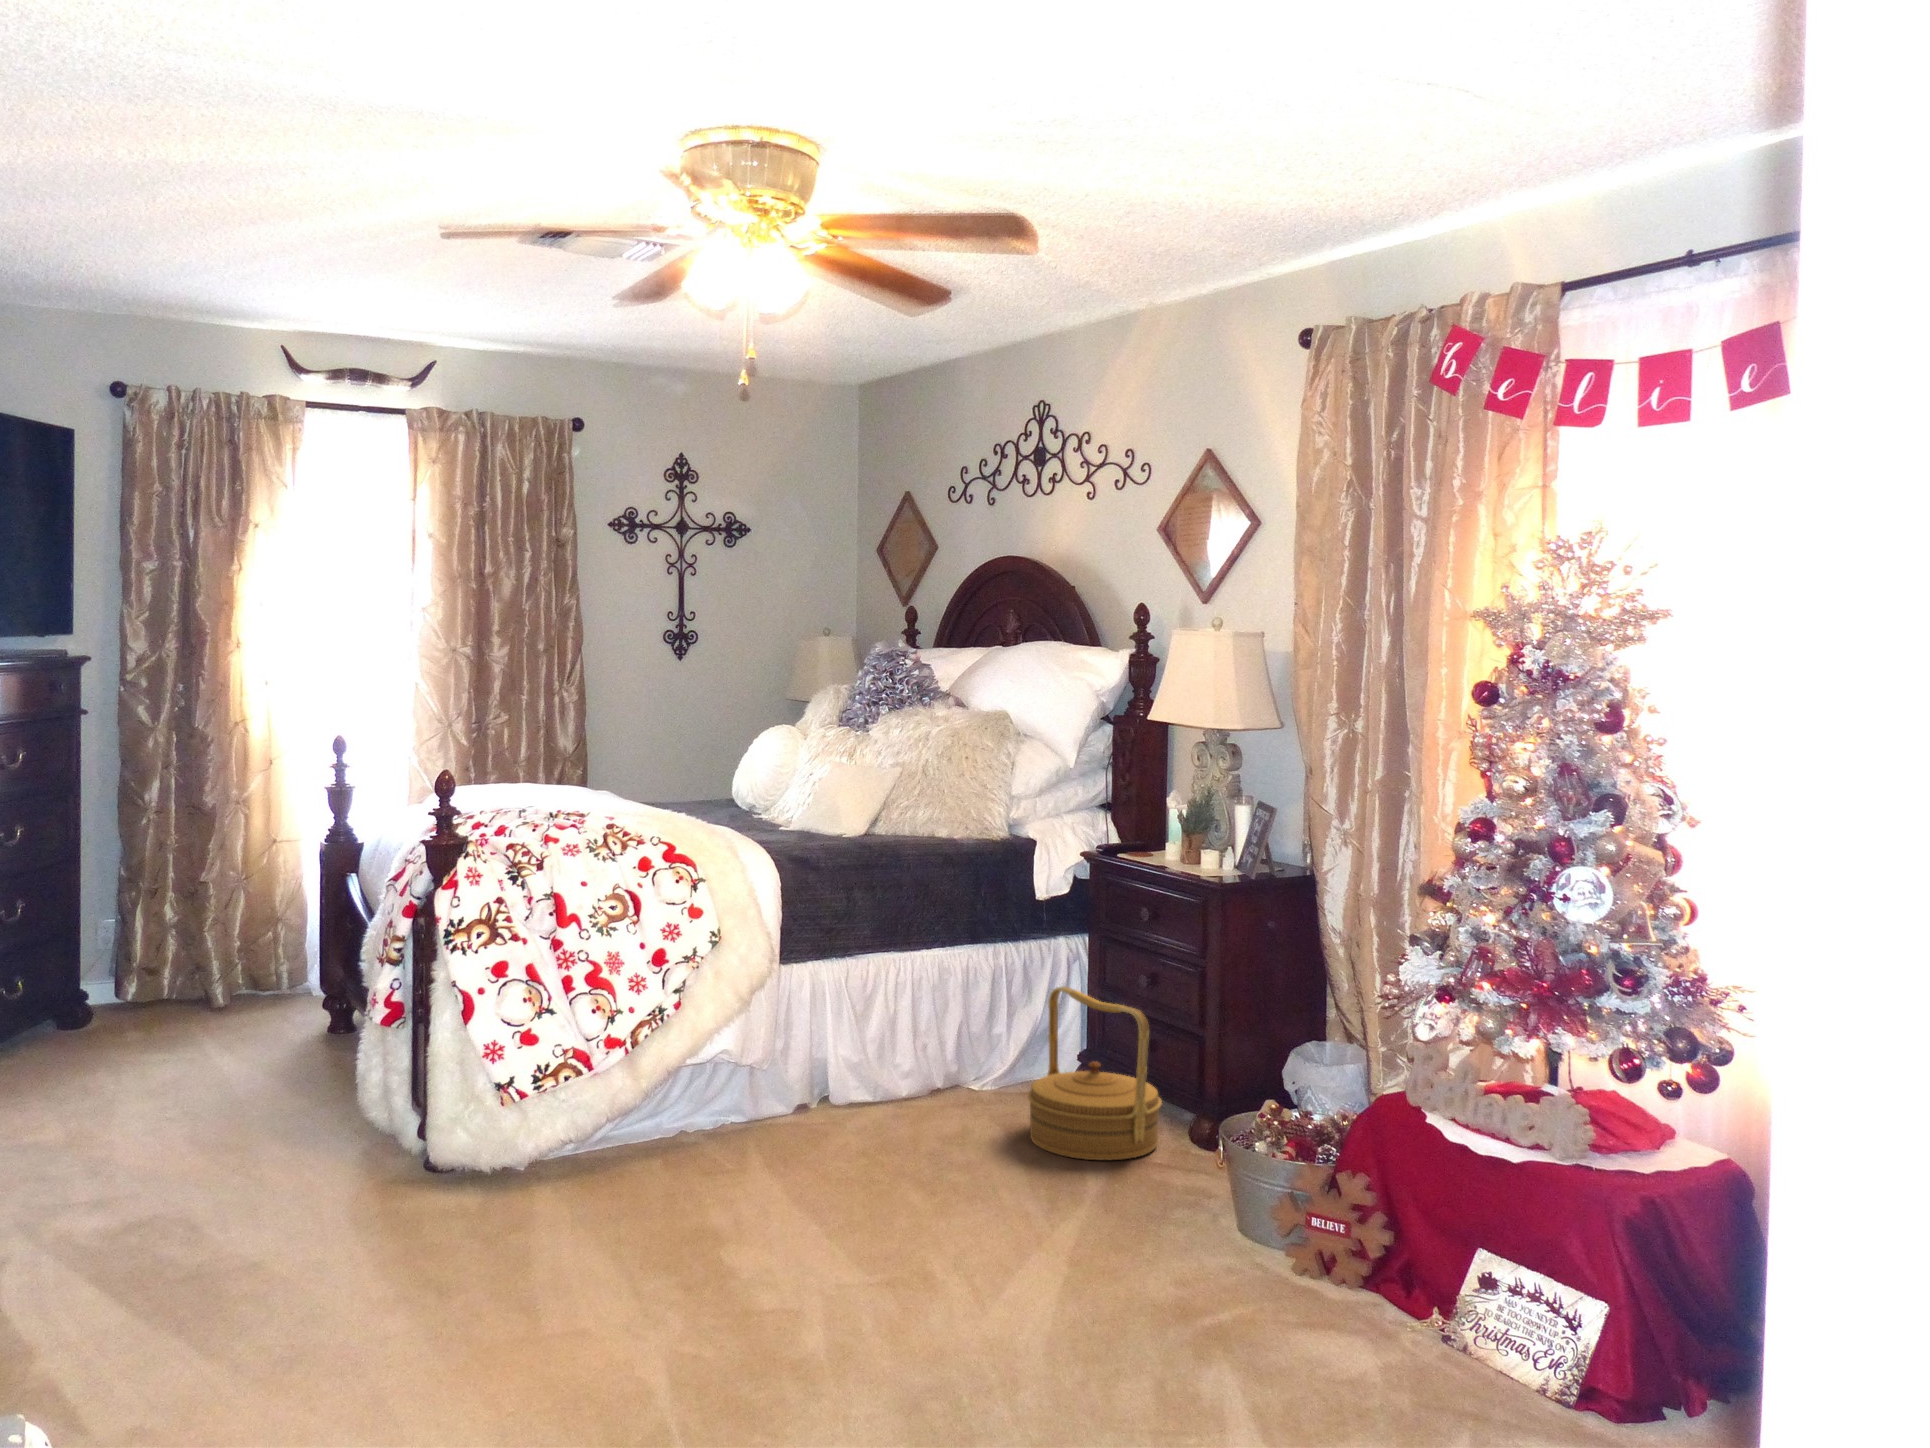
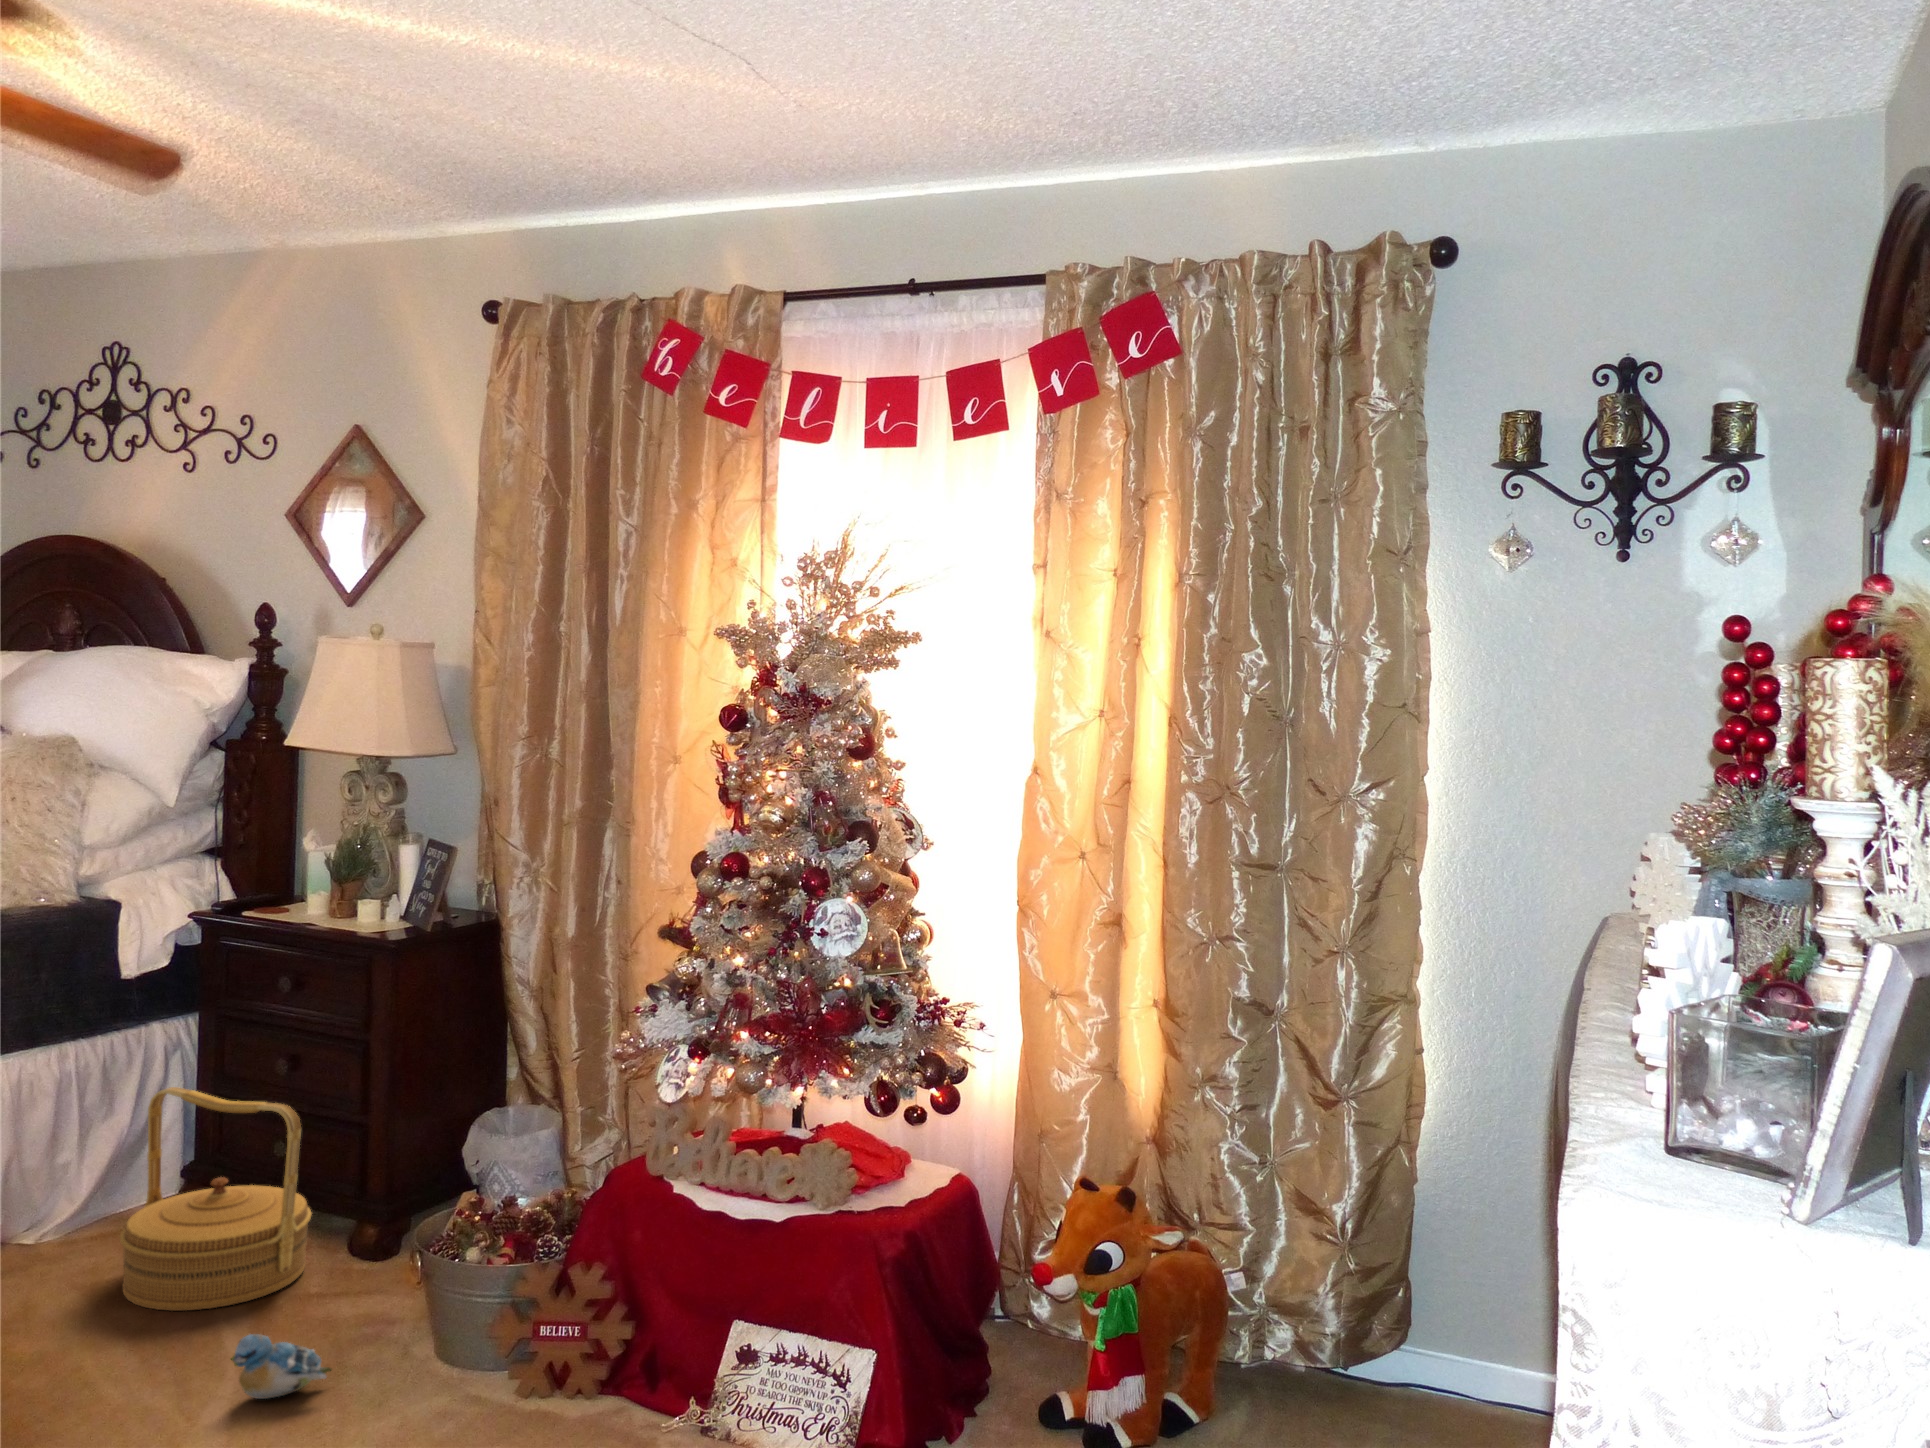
plush toy: none [1084,1174,1158,1228] -> present [231,1334,331,1399]

